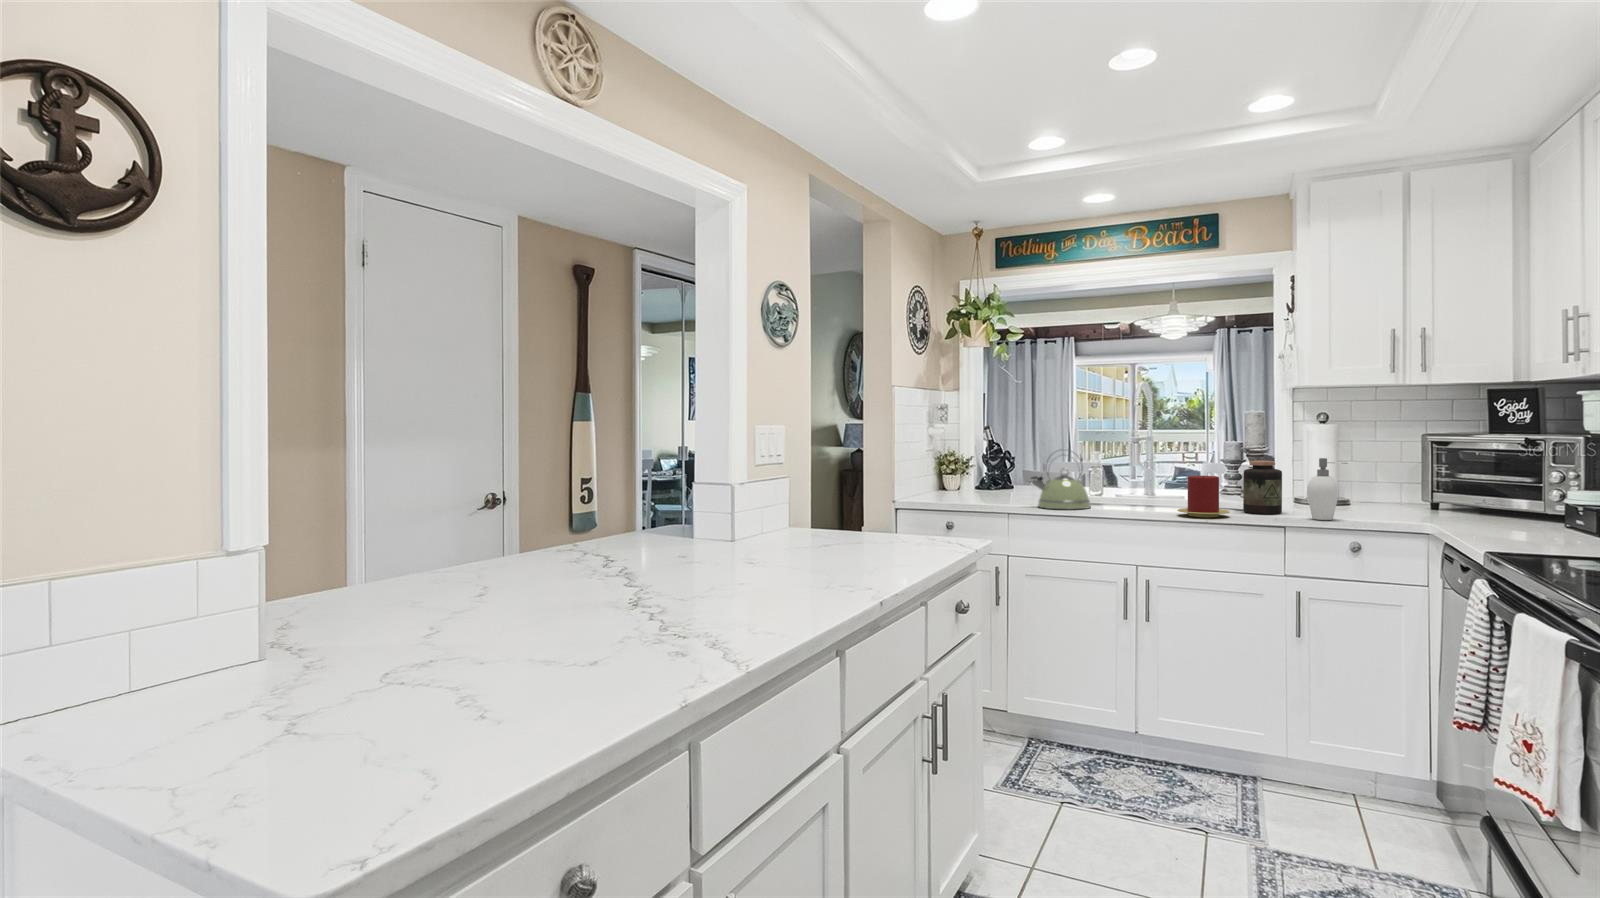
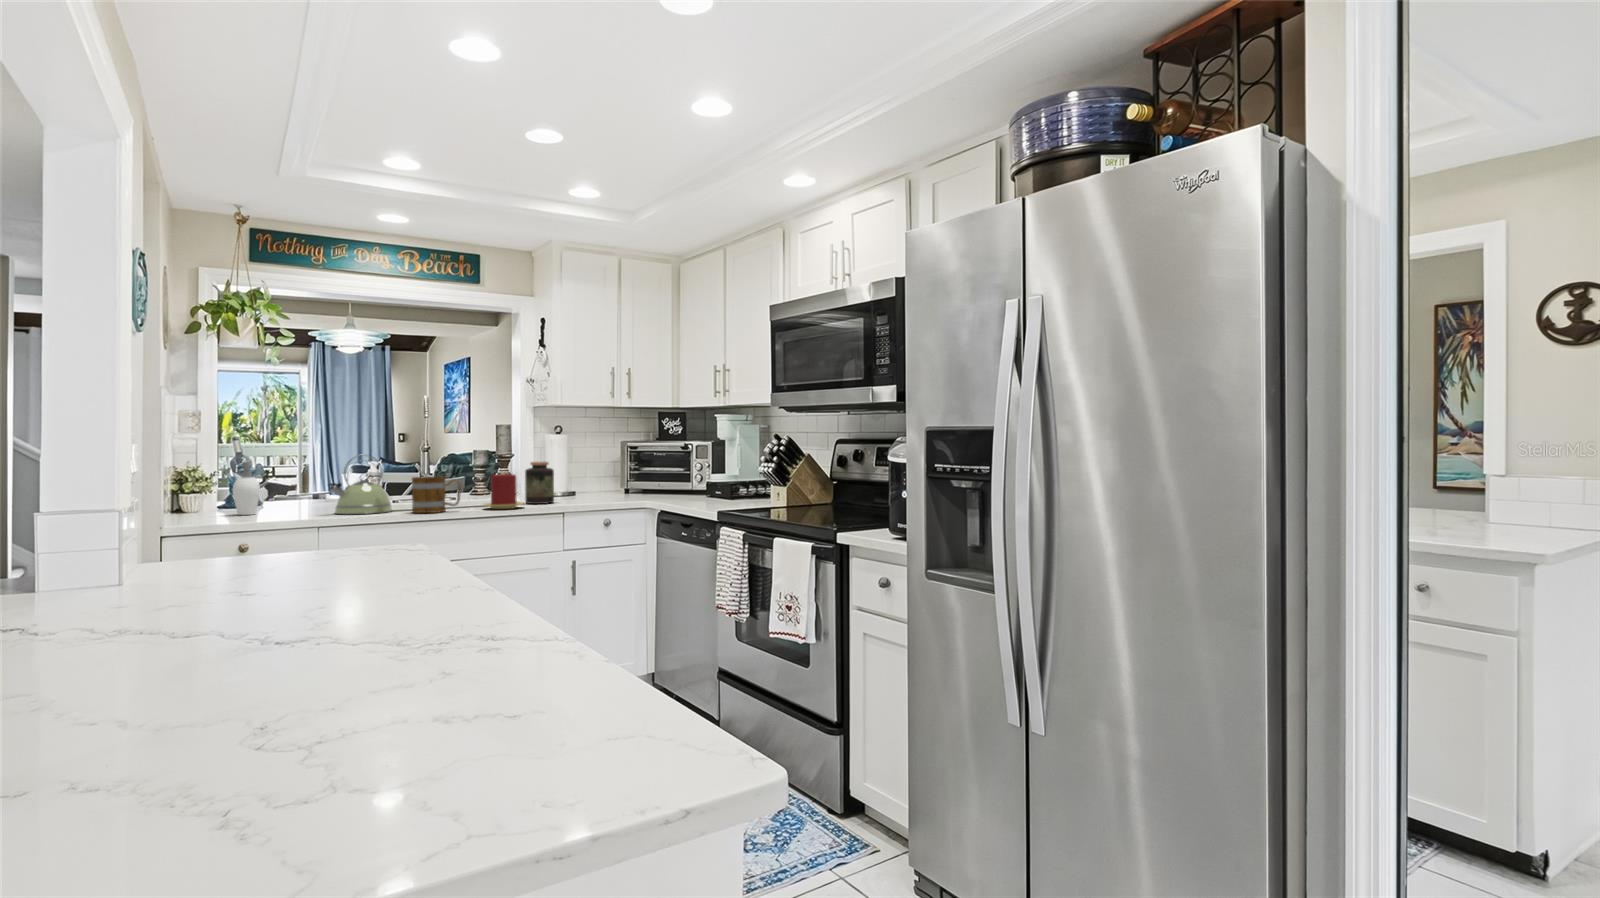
soap dispenser: present [1307,458,1347,520] -> present [232,462,260,515]
mug: none [1101,474,1151,515] -> present [412,476,461,513]

